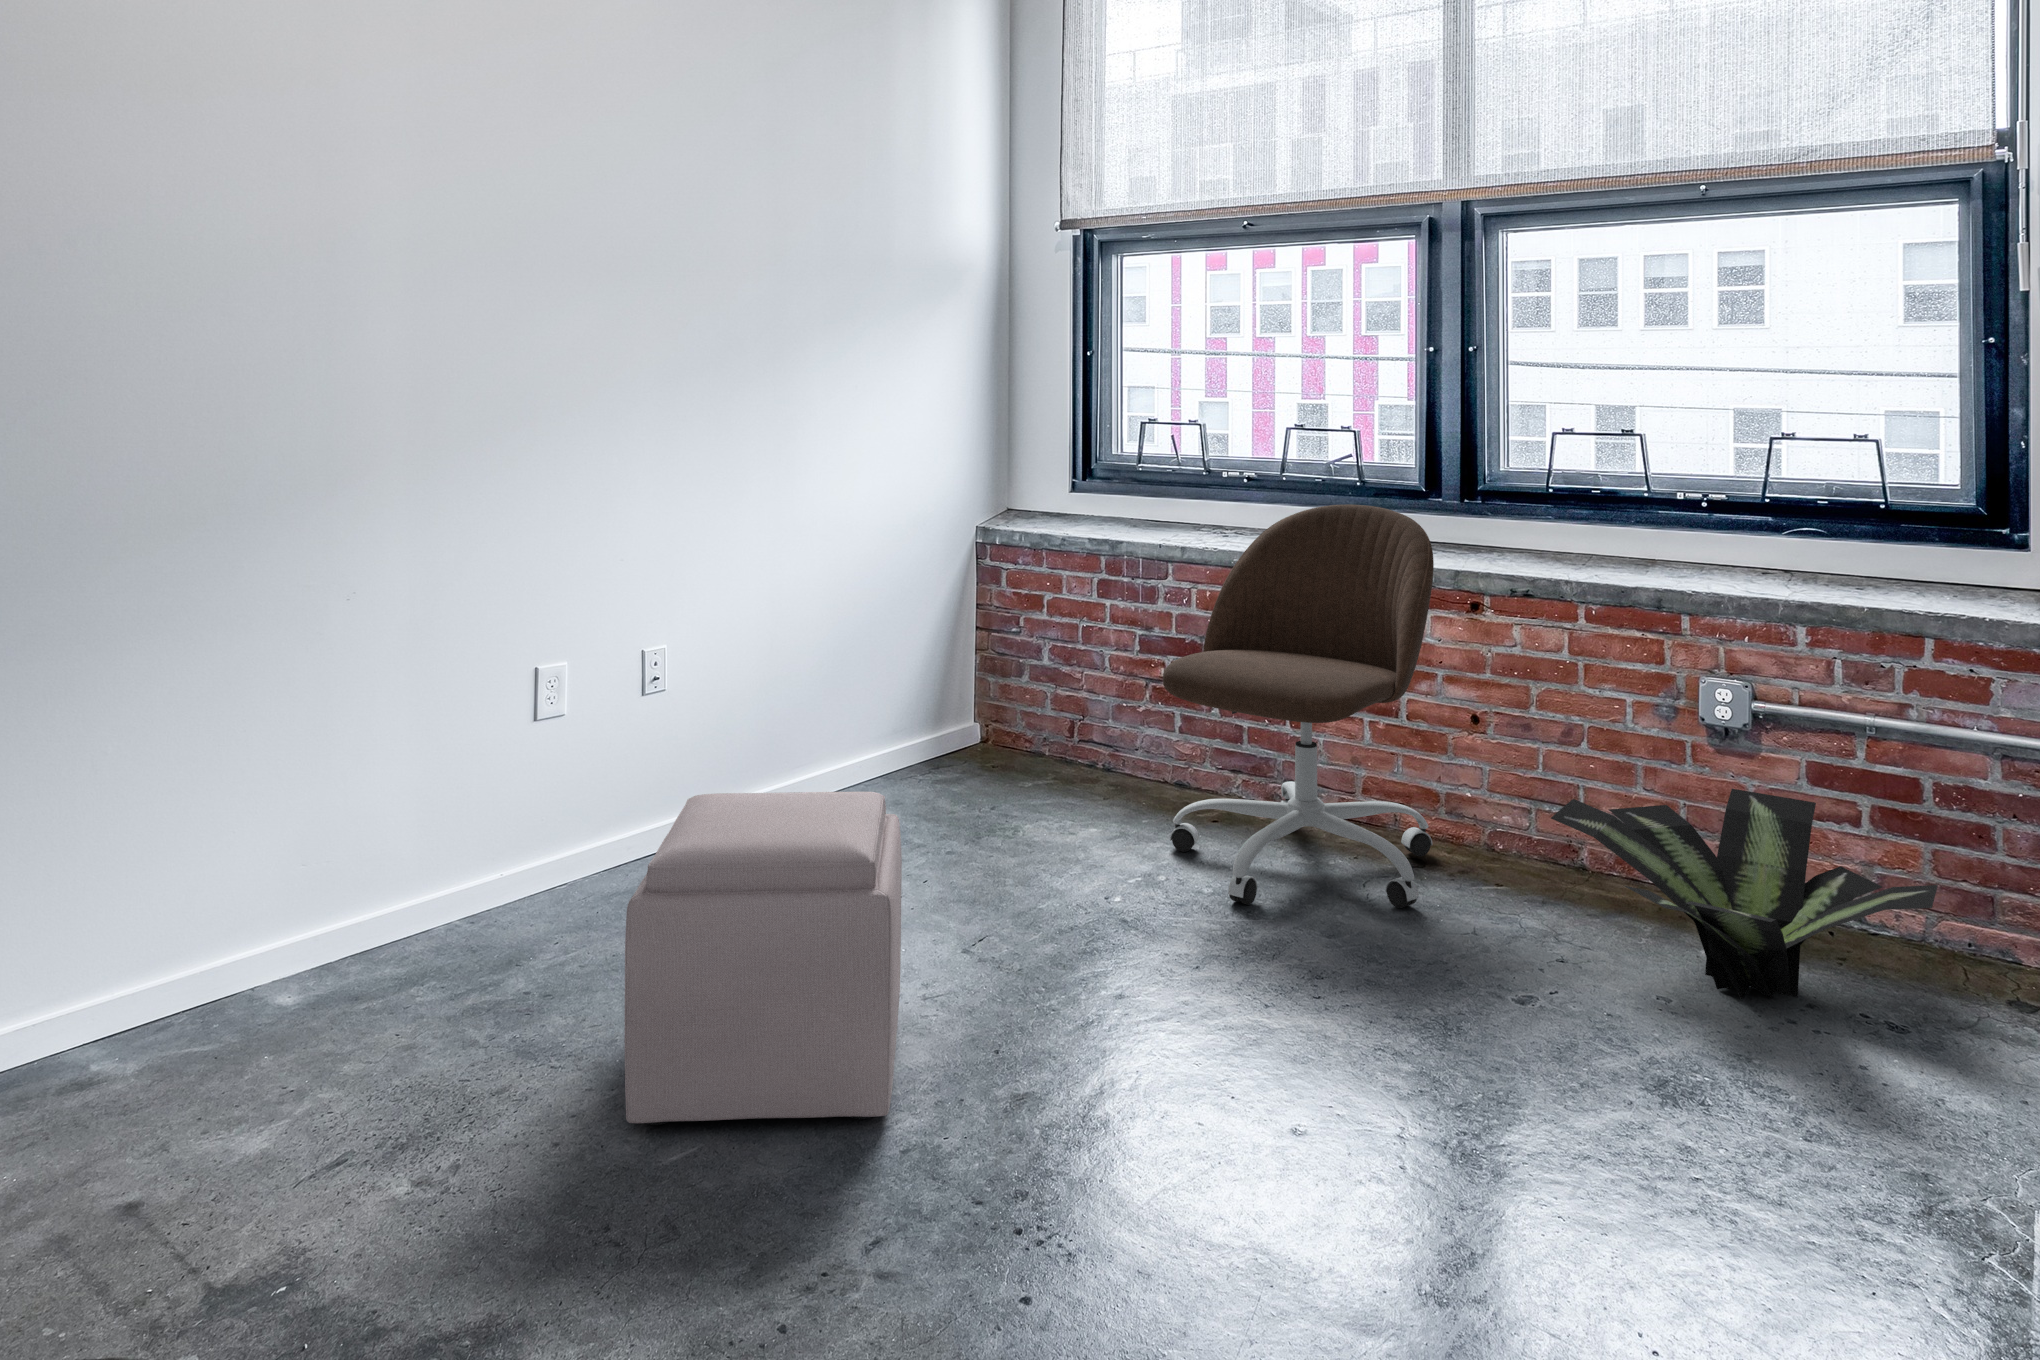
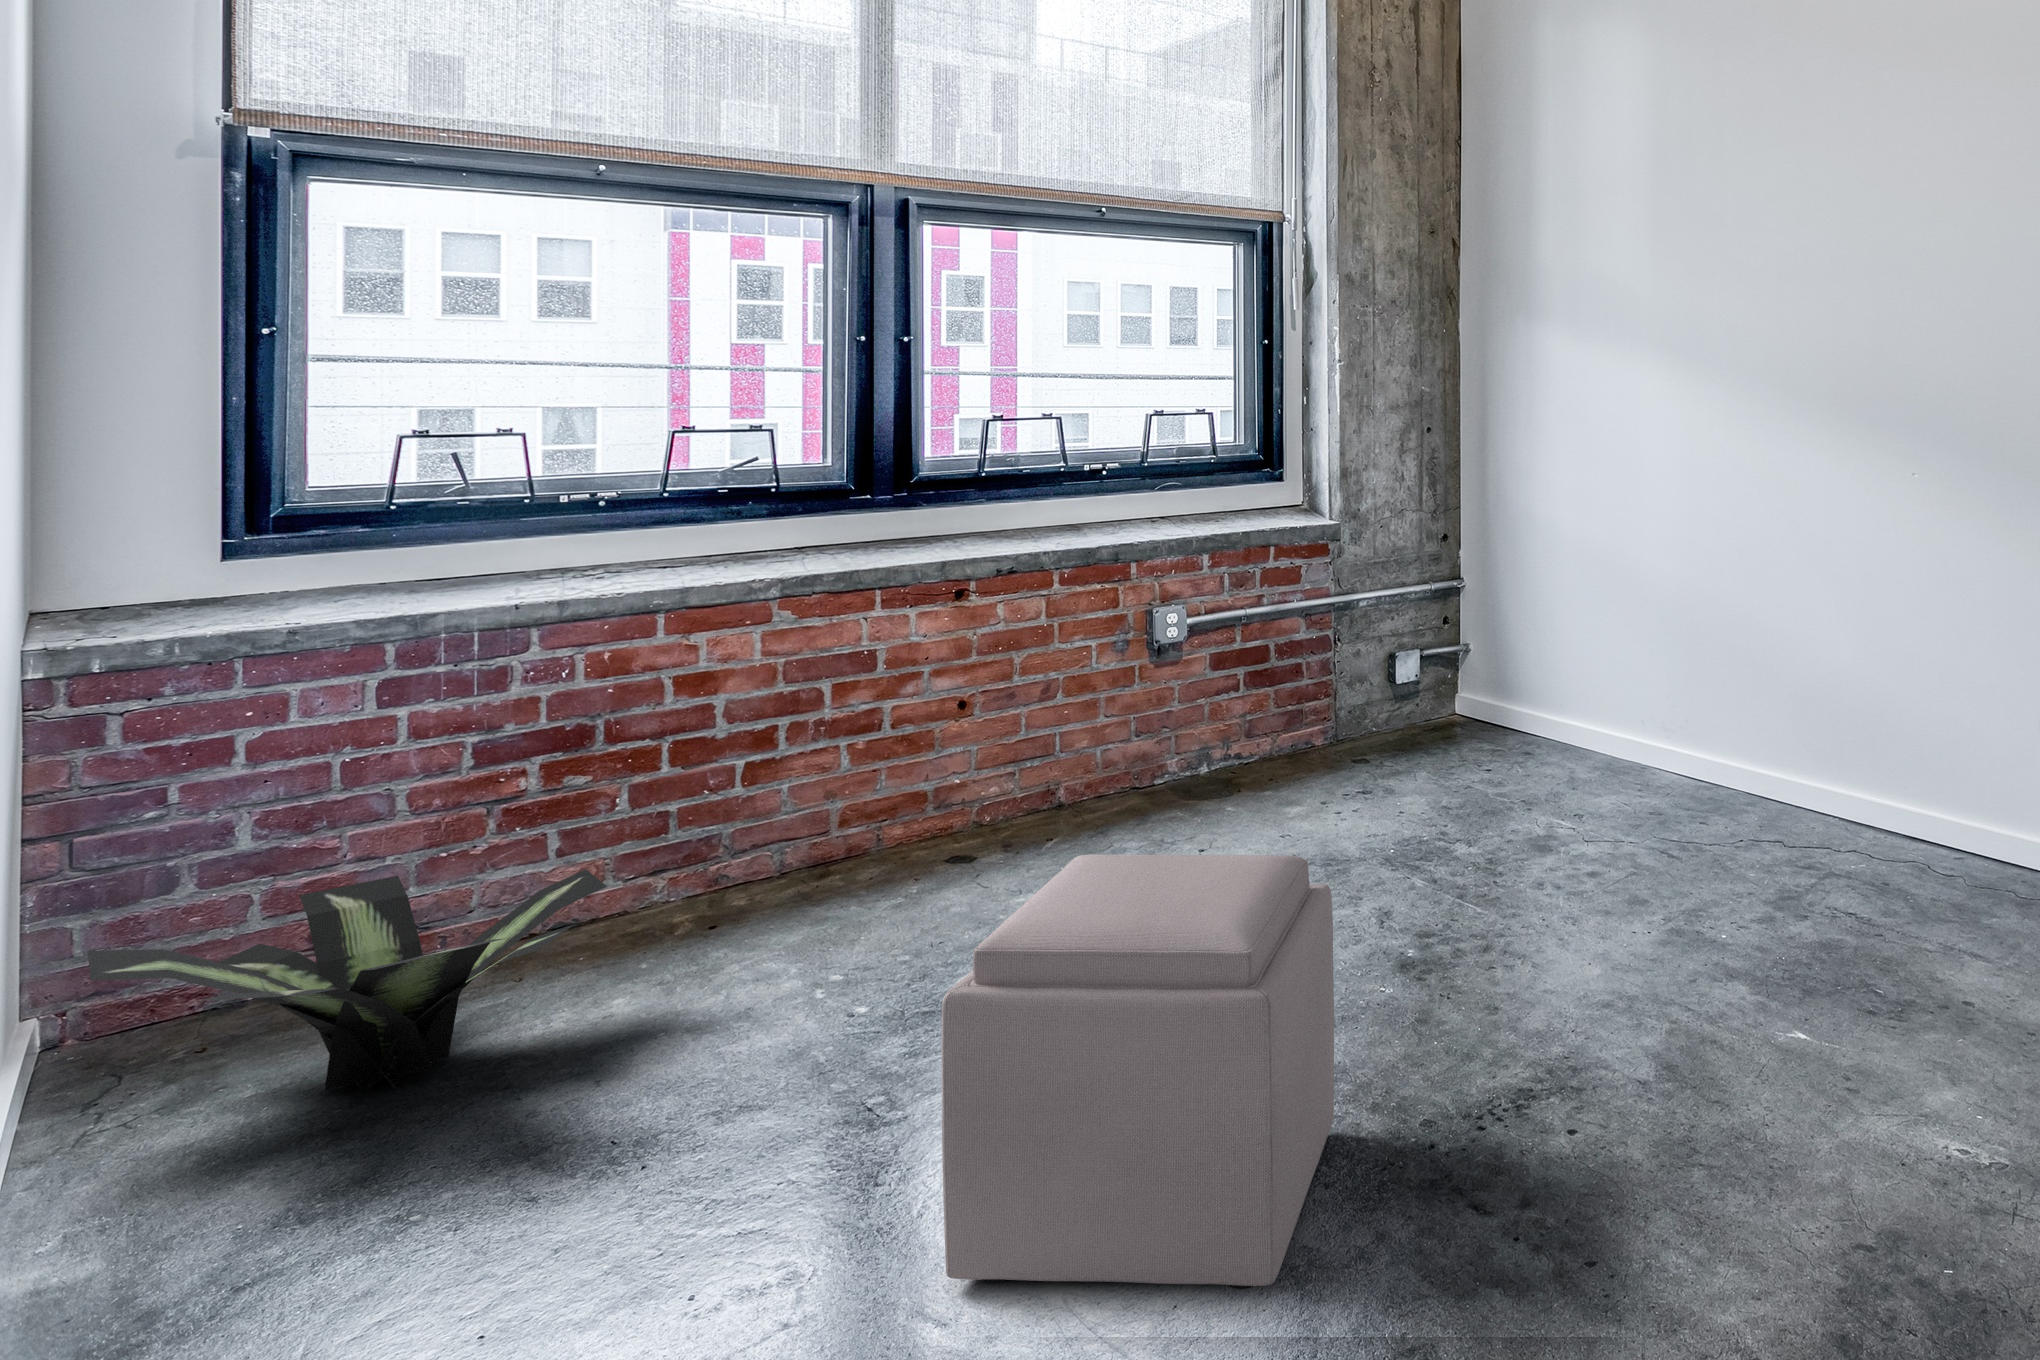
office chair: present [1163,505,1434,908] -> none [759,505,1067,950]
potted plant: present [1551,789,1938,1000] -> present [87,869,607,1091]

